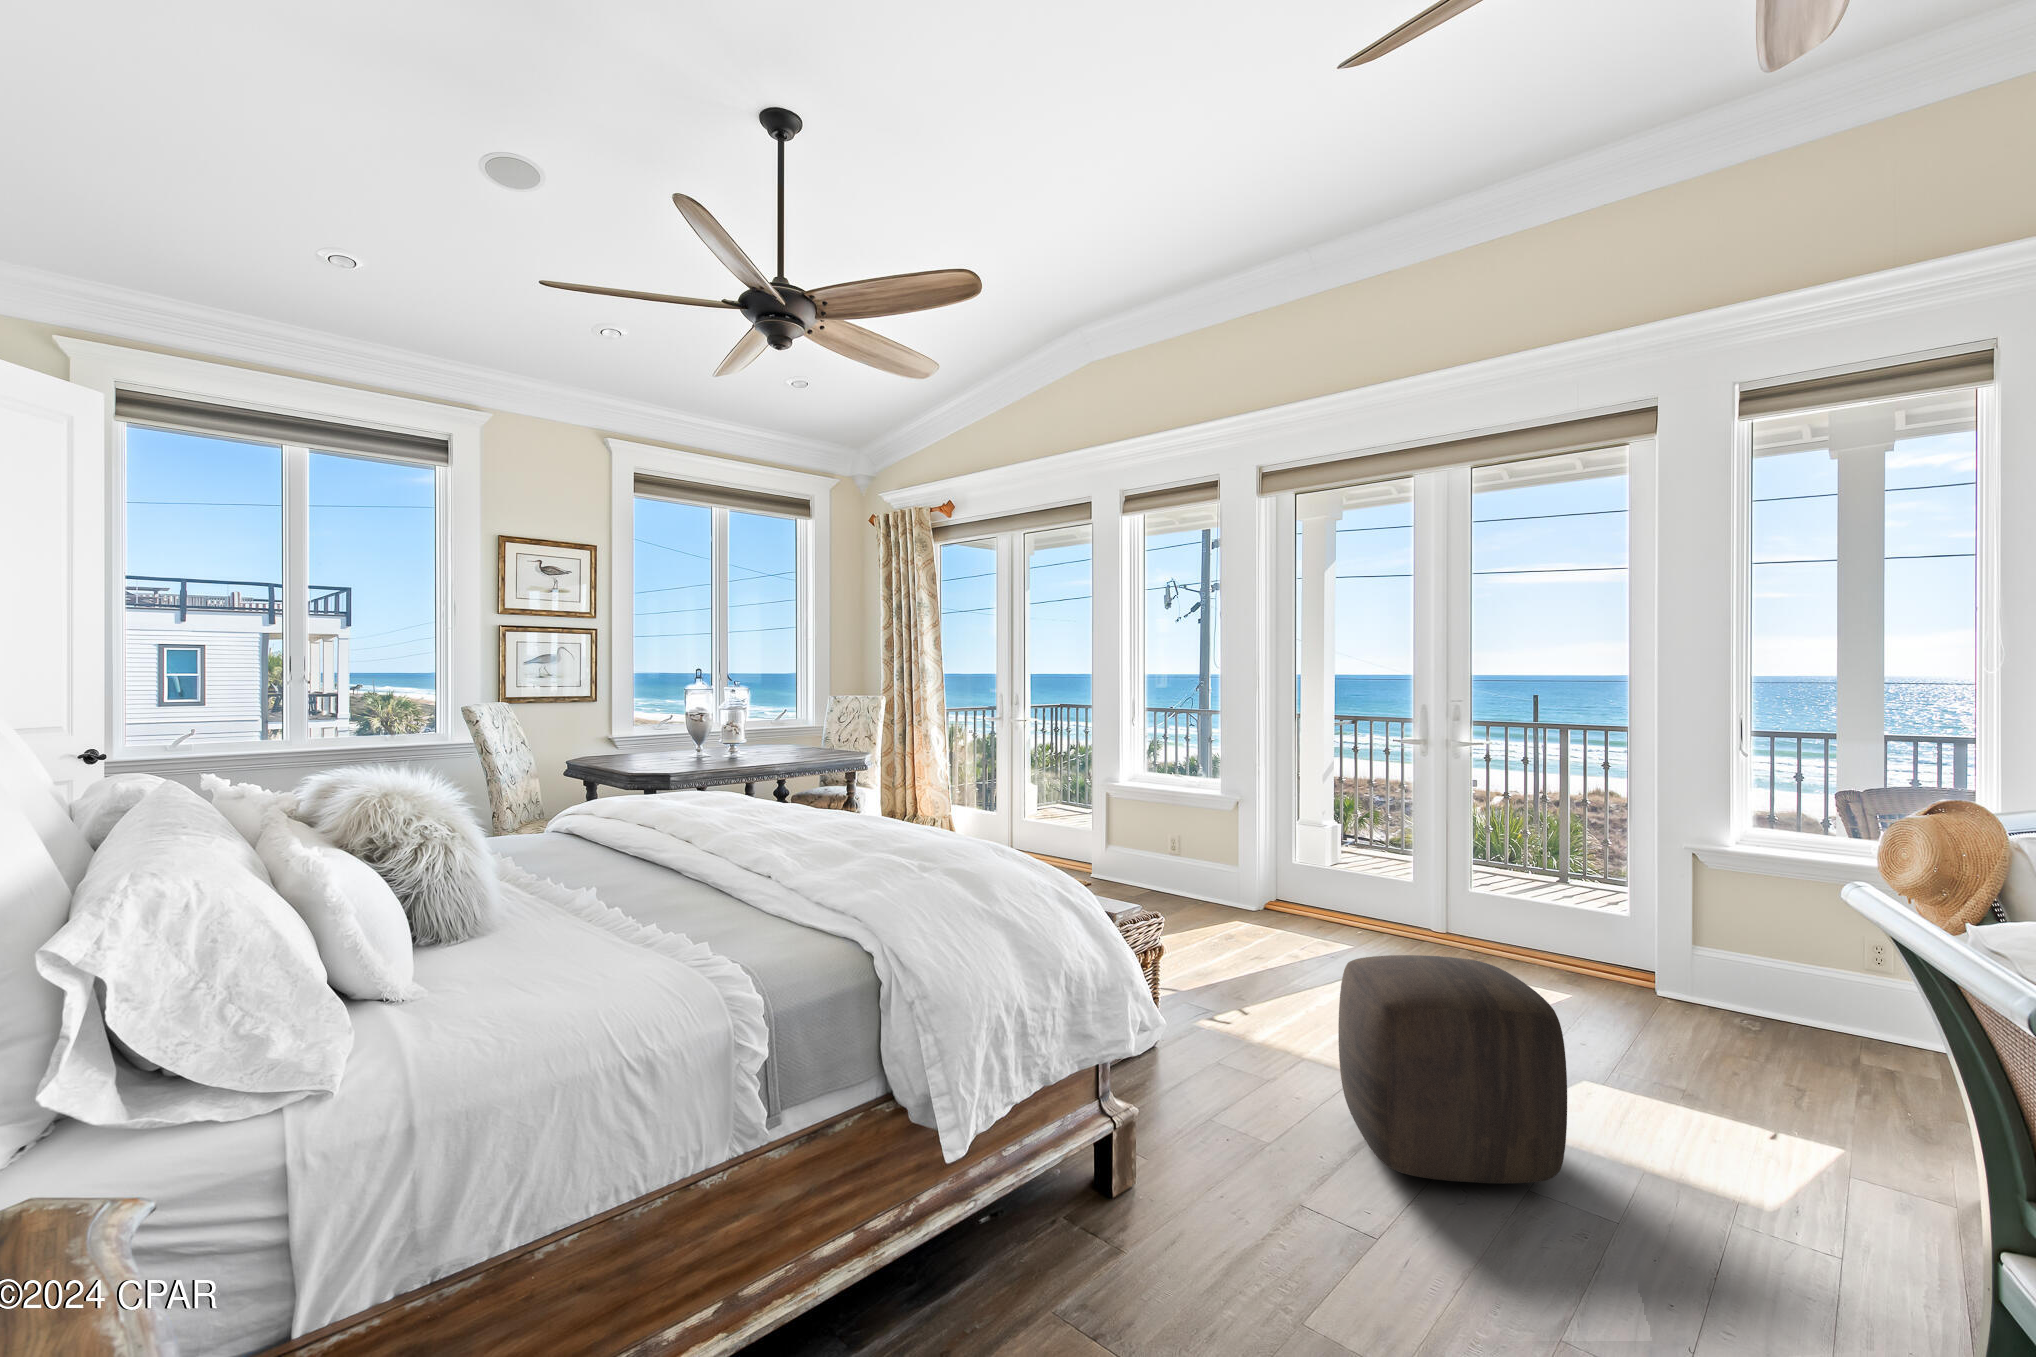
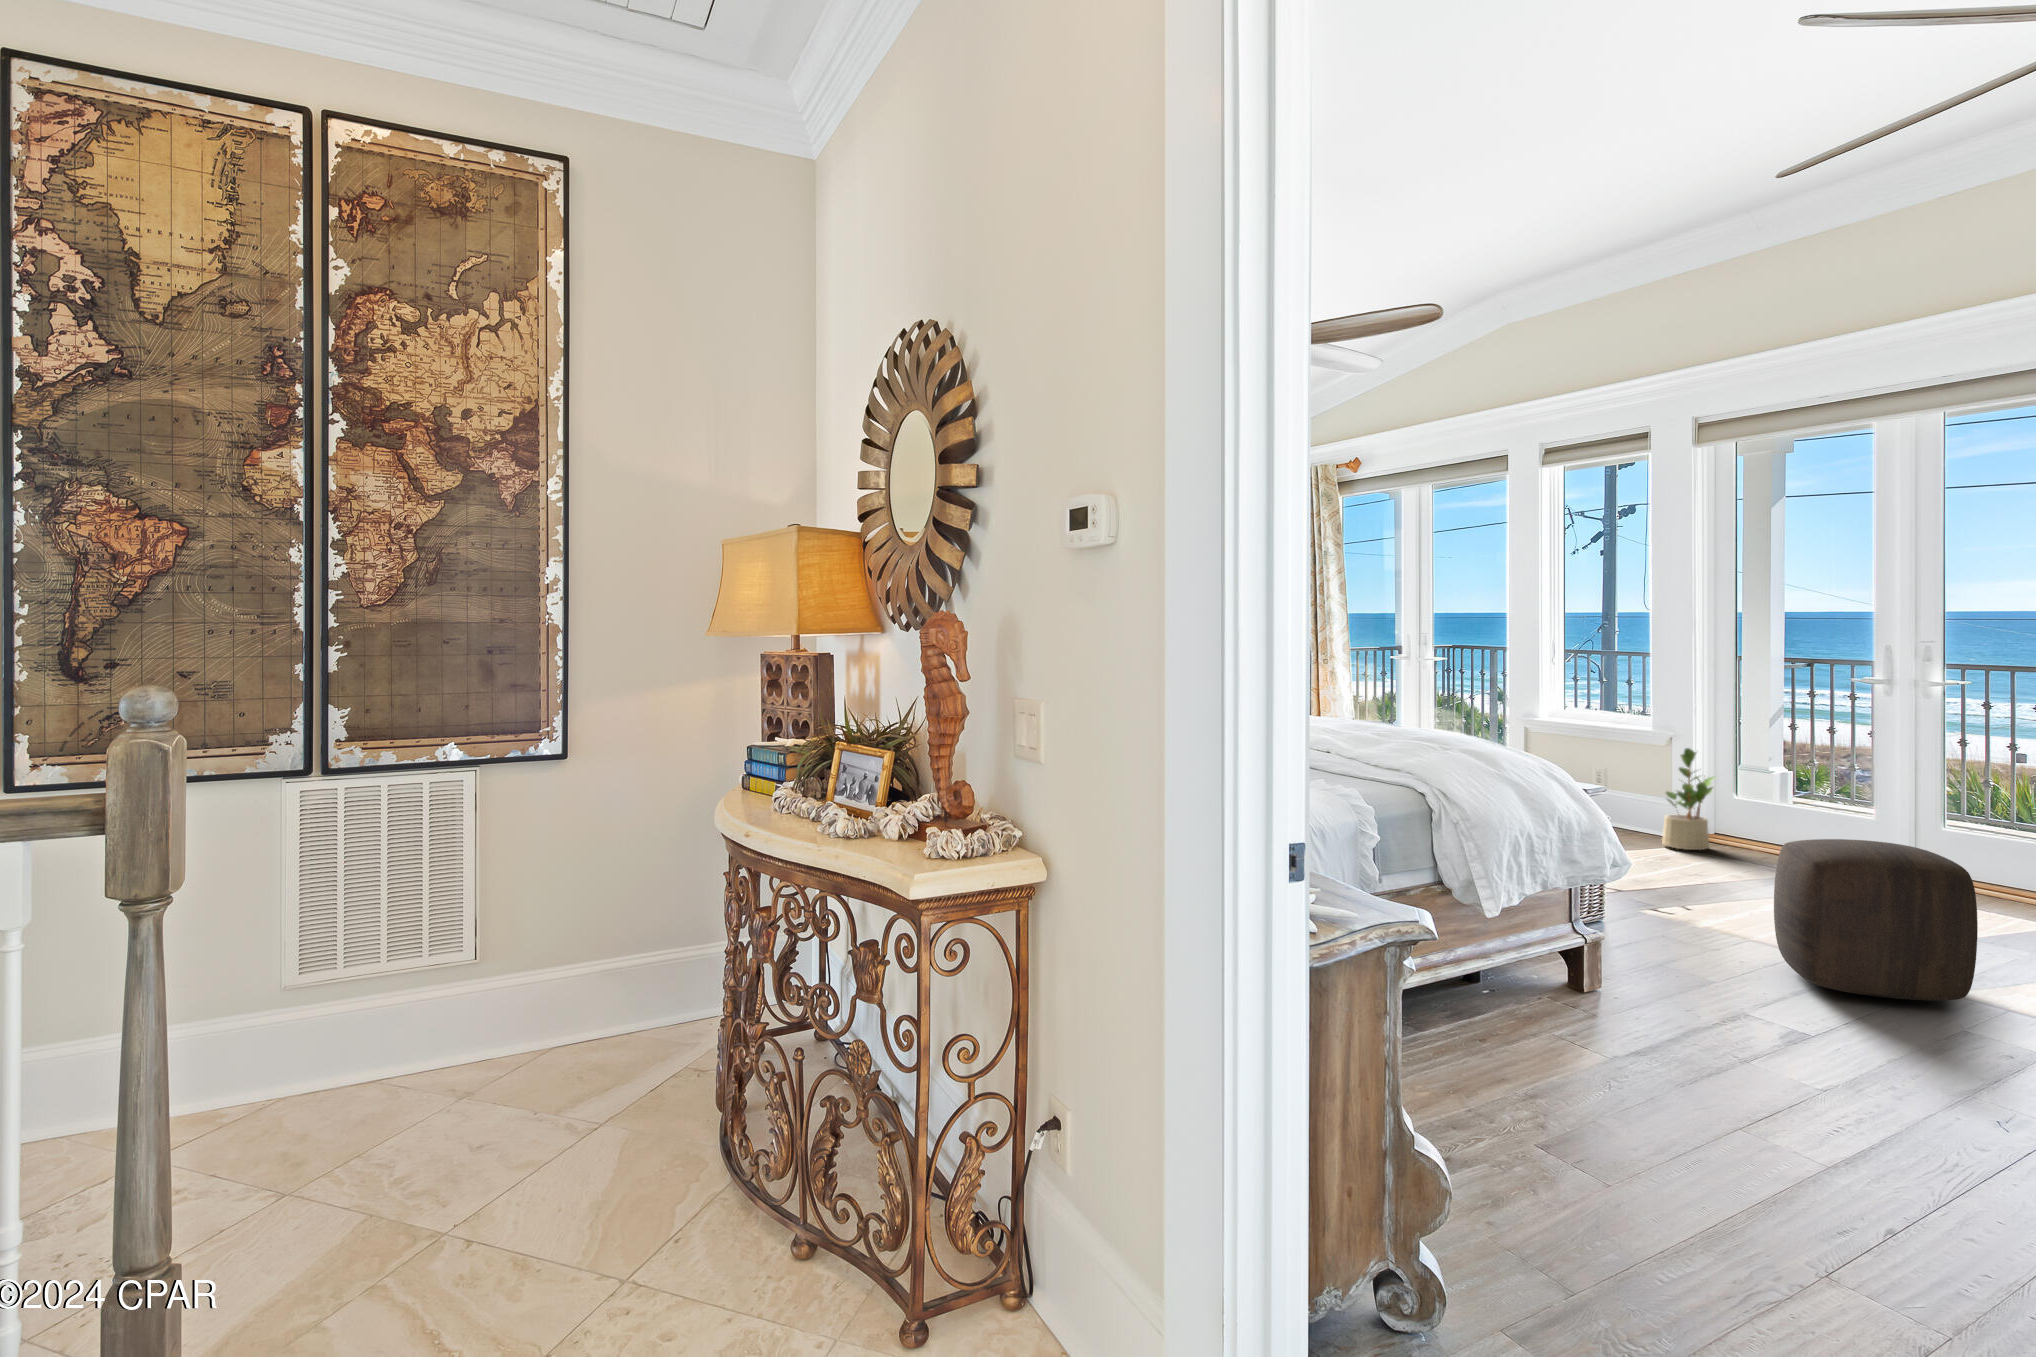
potted plant: none [1231,810,1280,918] -> present [1662,748,1715,850]

